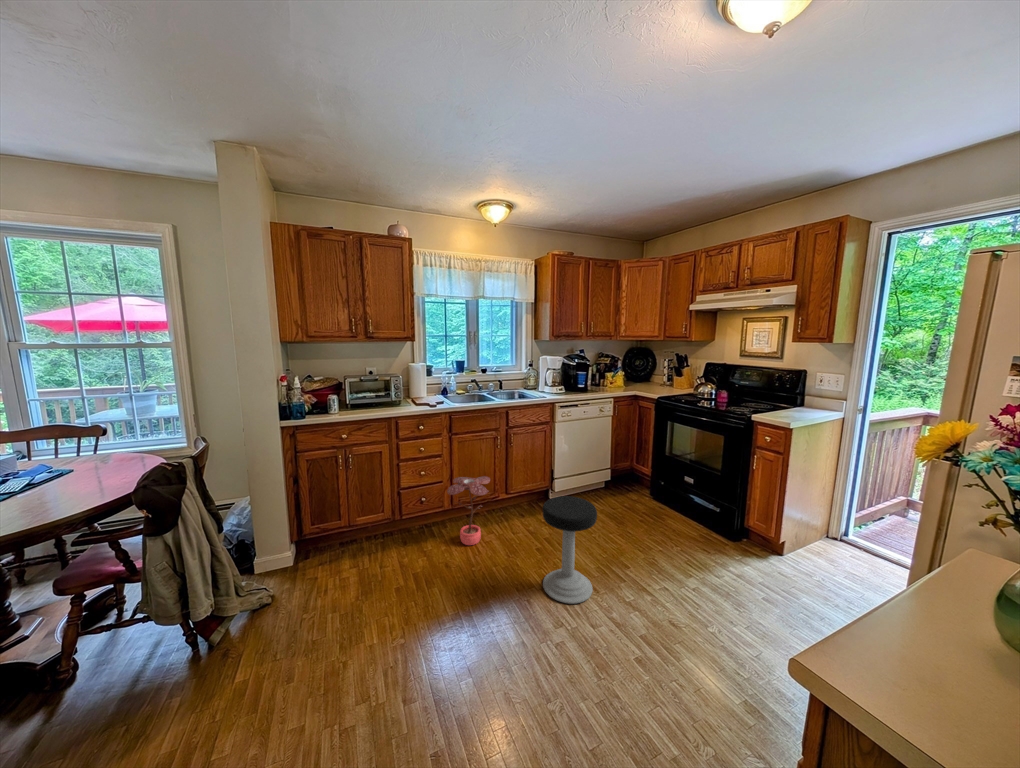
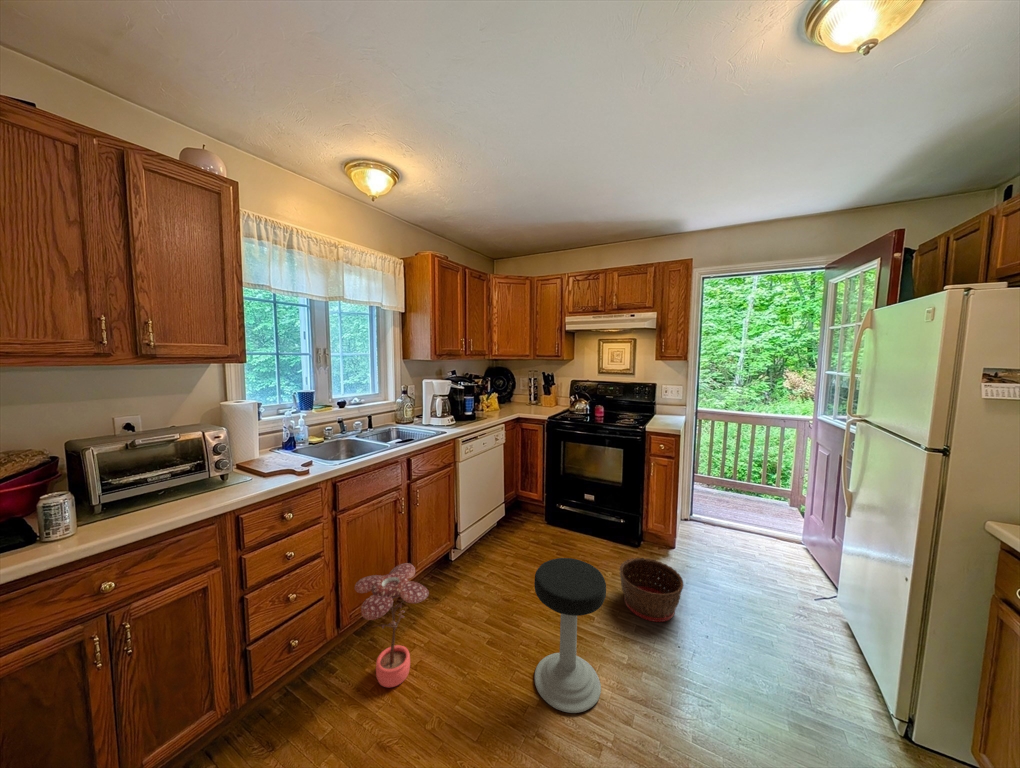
basket: none [660,536,725,595] -> present [620,558,683,622]

